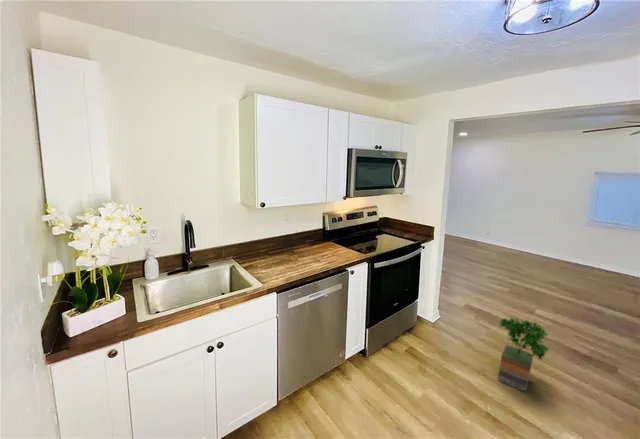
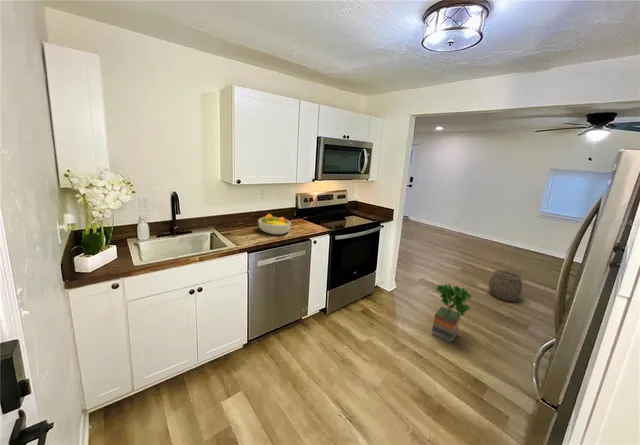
fruit bowl: none [284,240,324,266] -> present [258,214,291,235]
woven basket: none [549,292,593,331] -> present [489,270,522,301]

